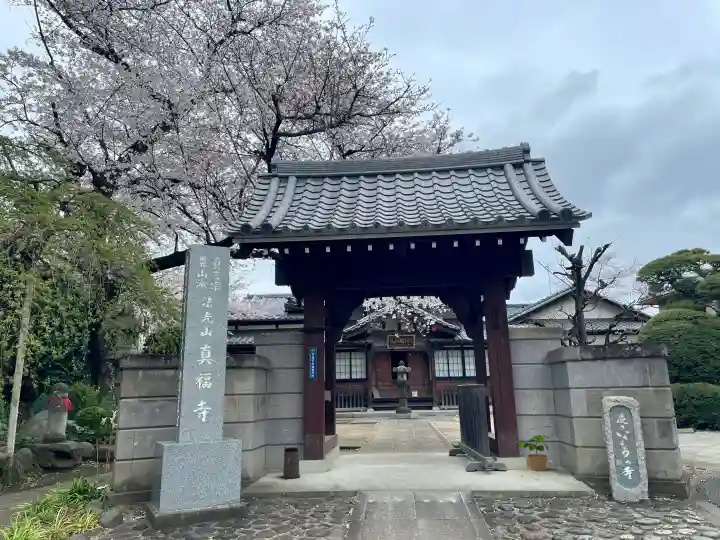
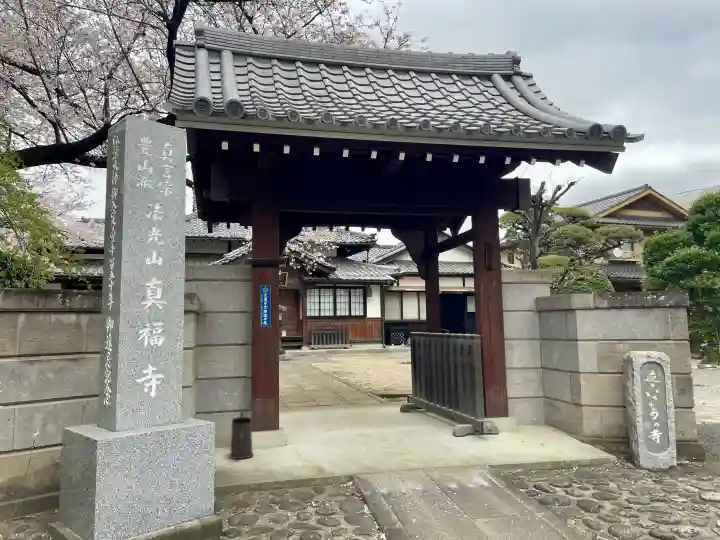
potted plant: present [519,435,550,471] -> none [510,393,551,432]

